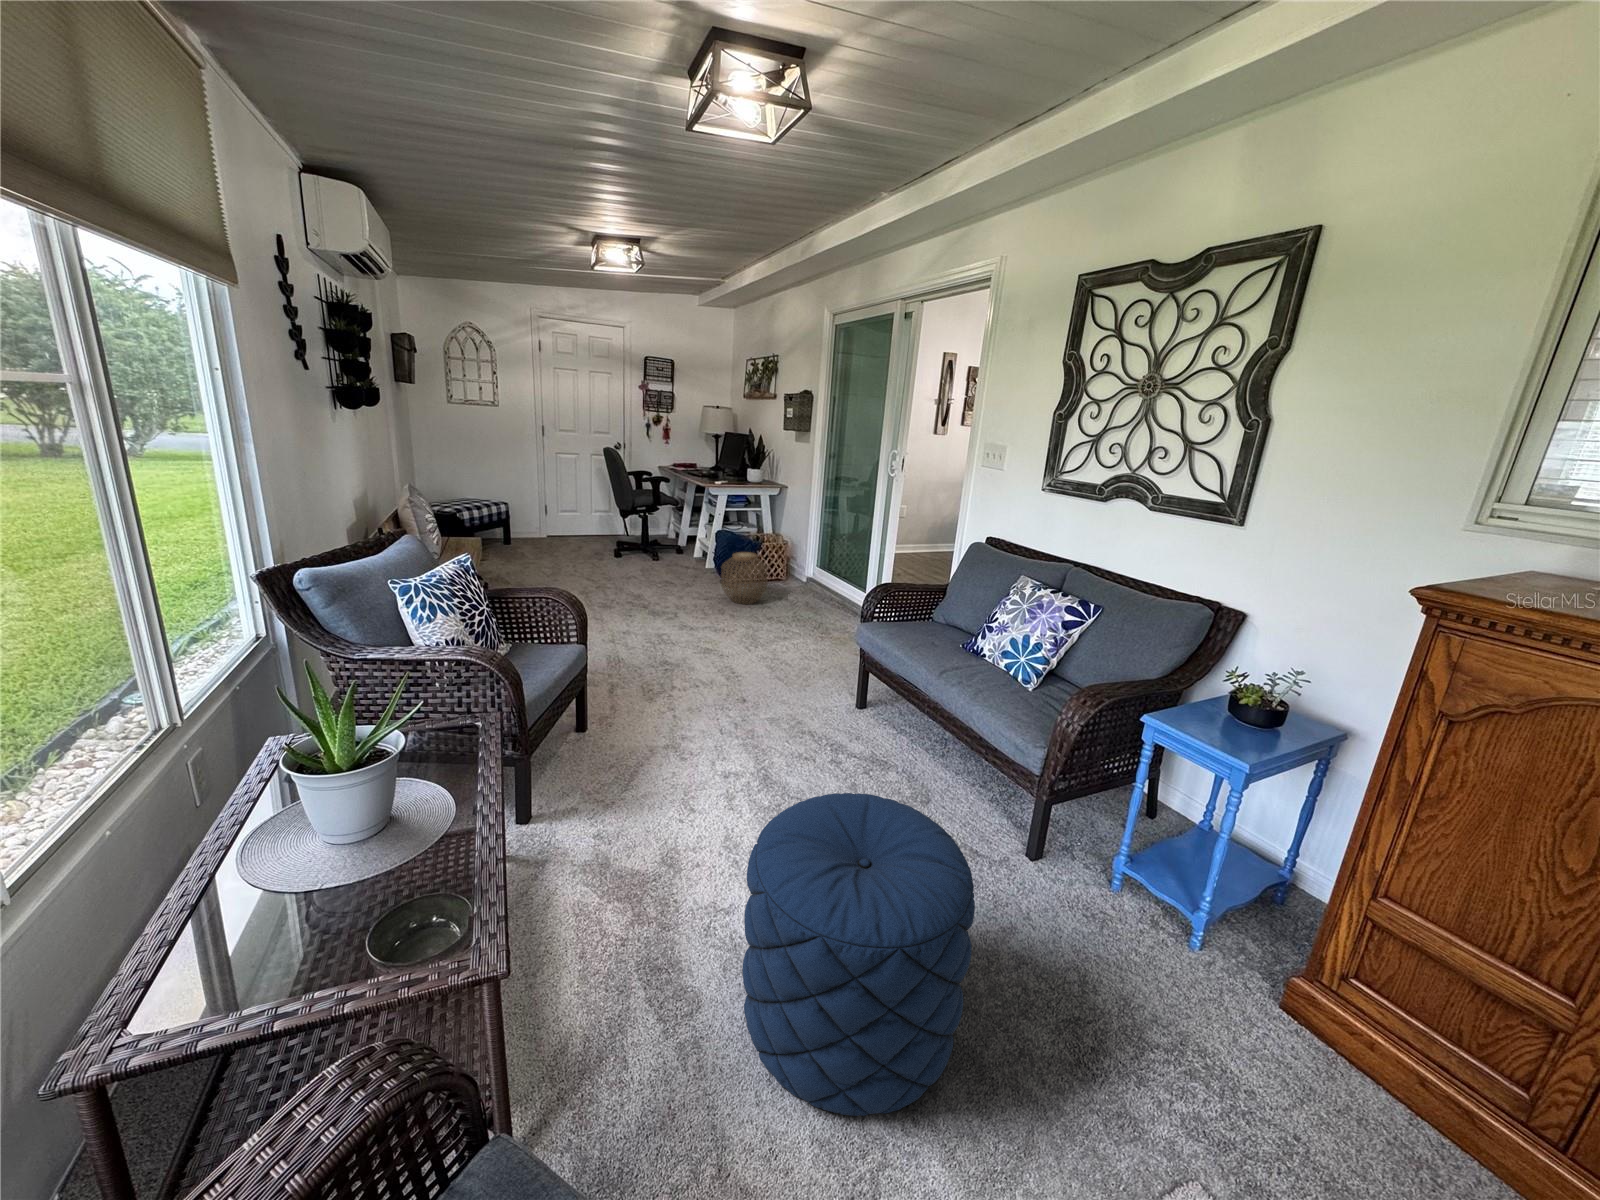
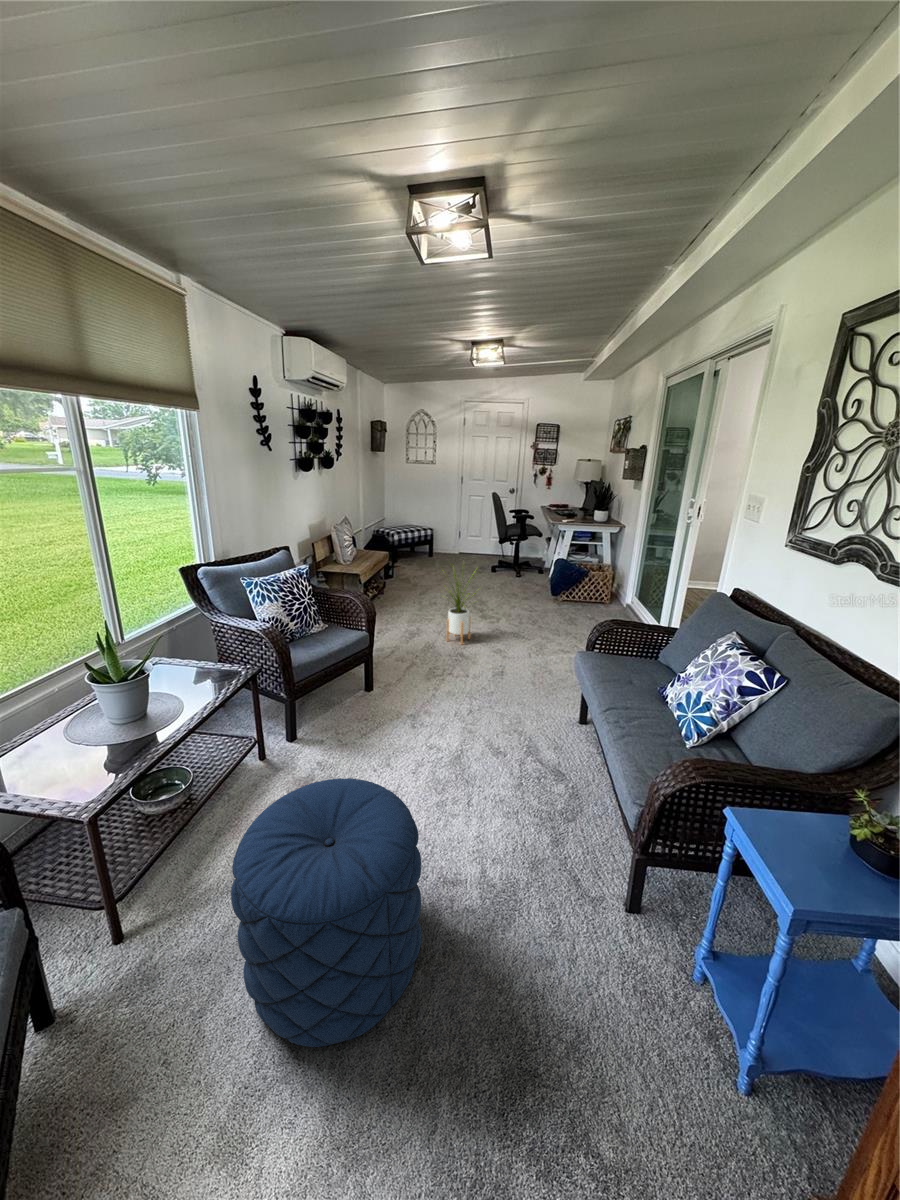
house plant: none [620,534,686,653] -> present [447,572,475,644]
woven basket: present [721,552,768,604] -> none [539,576,577,618]

